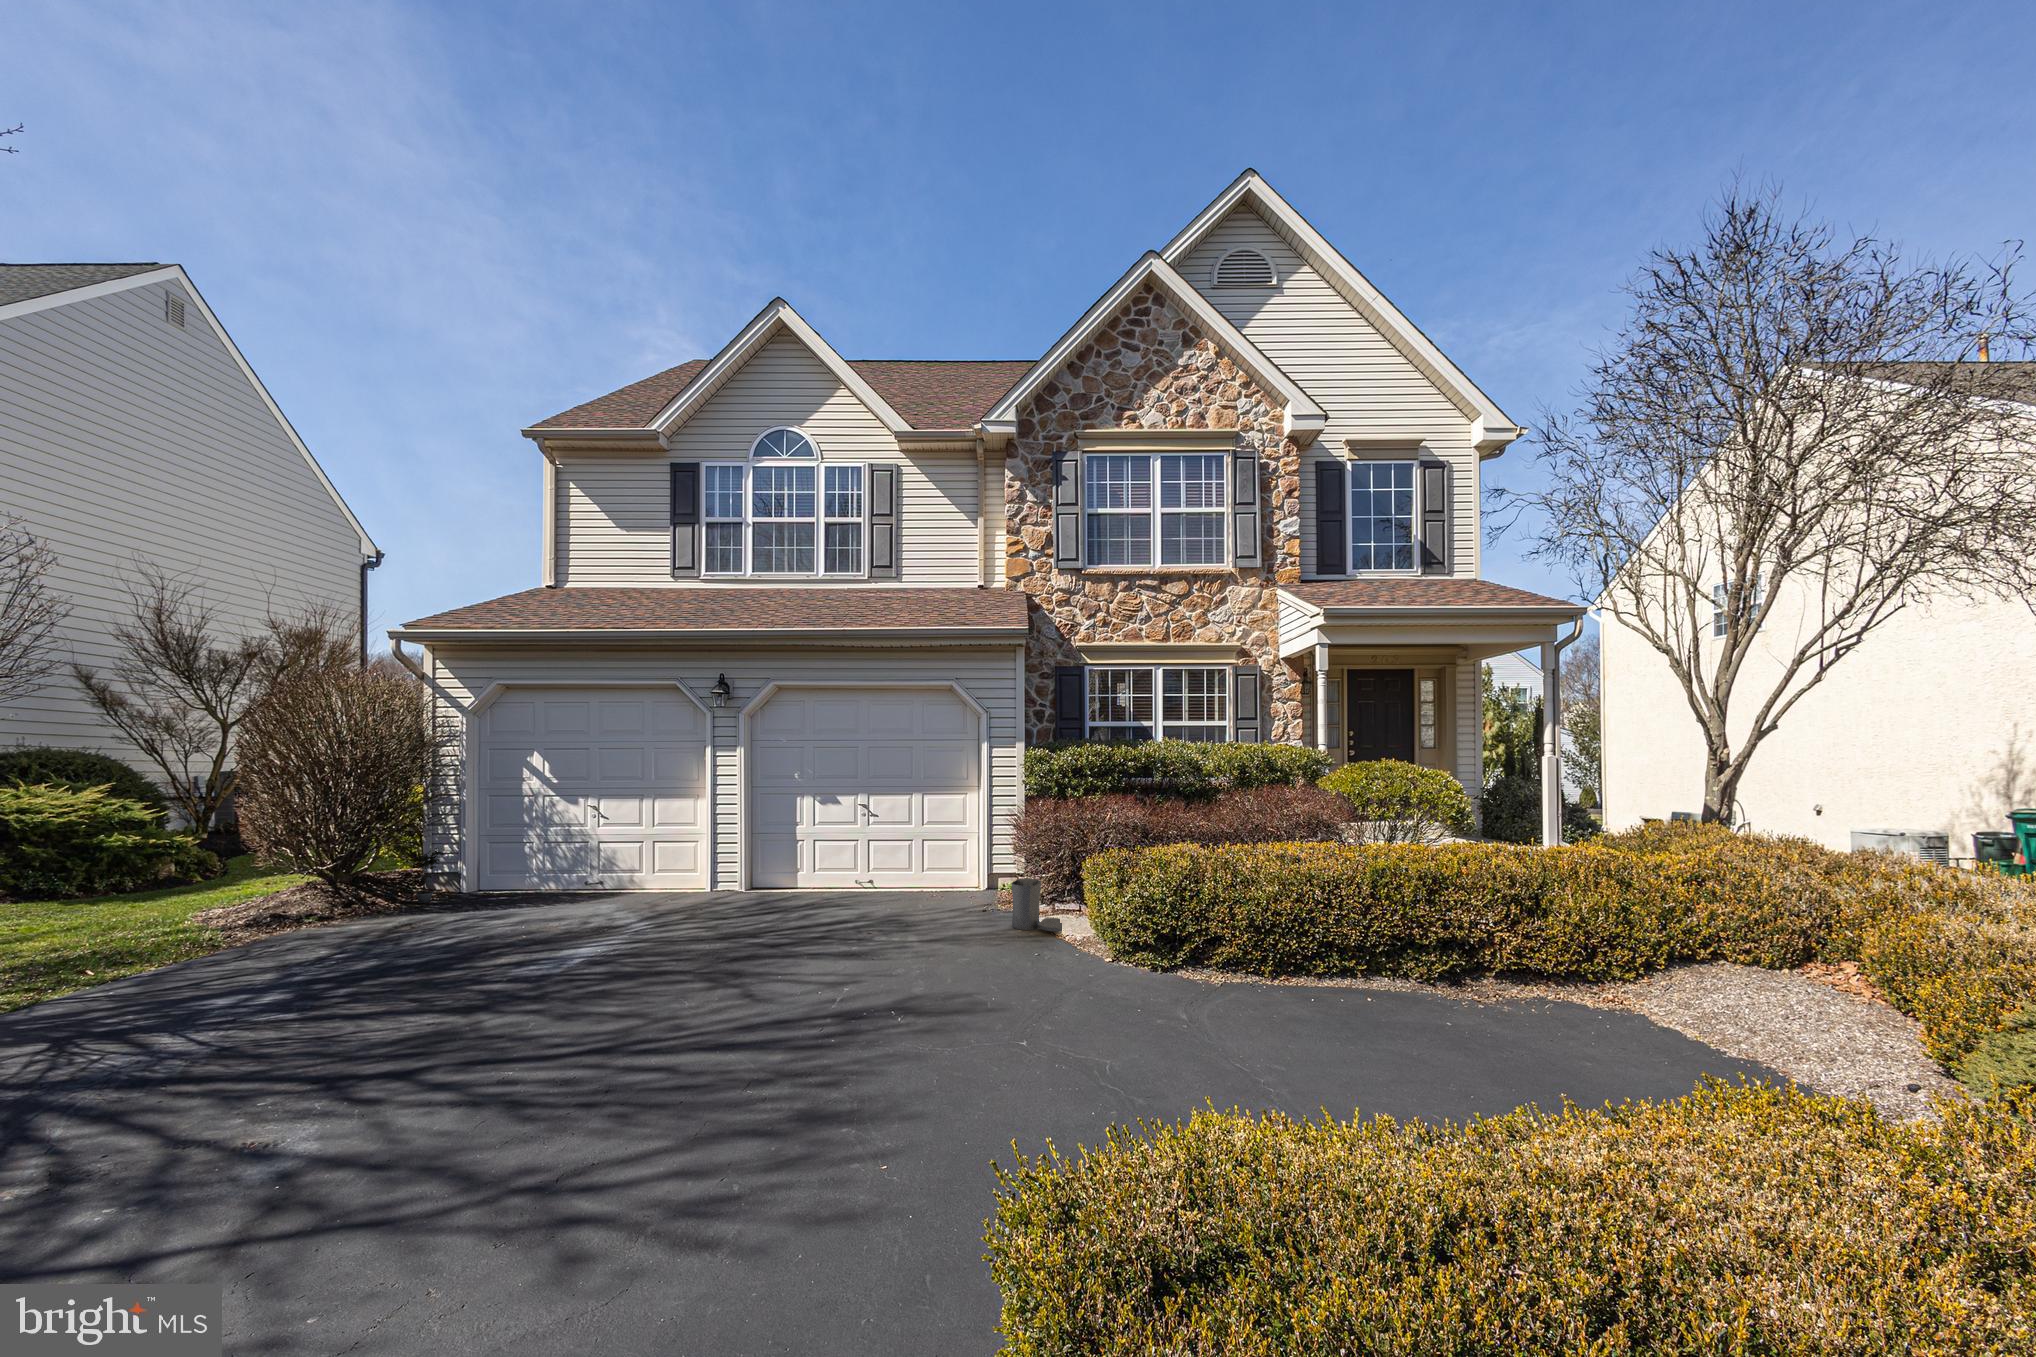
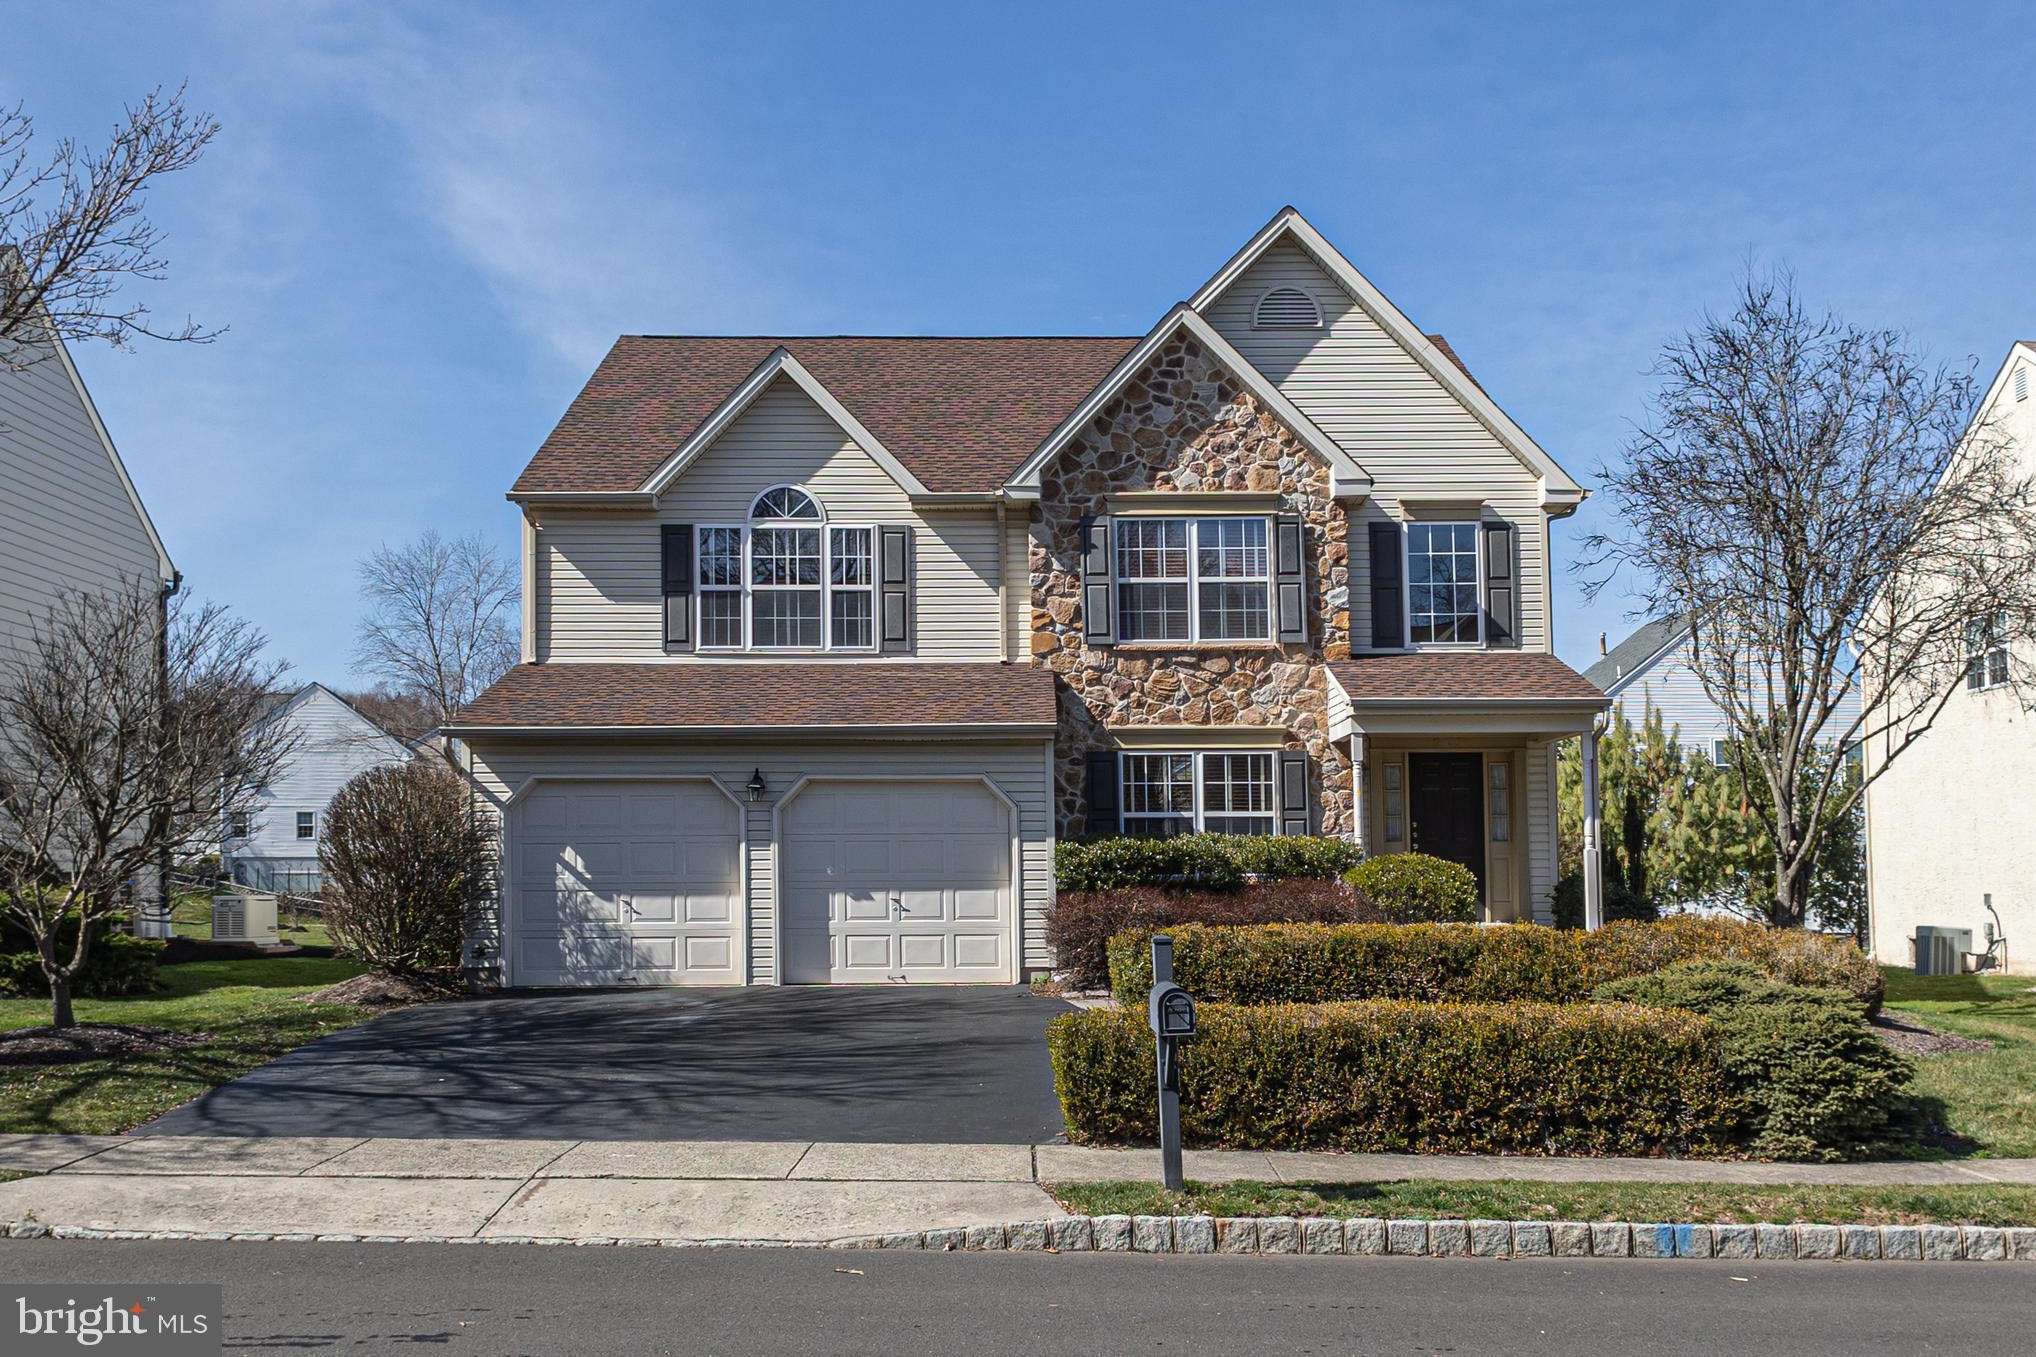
trash can: present [1012,879,1062,931] -> none [1050,960,1103,1003]

